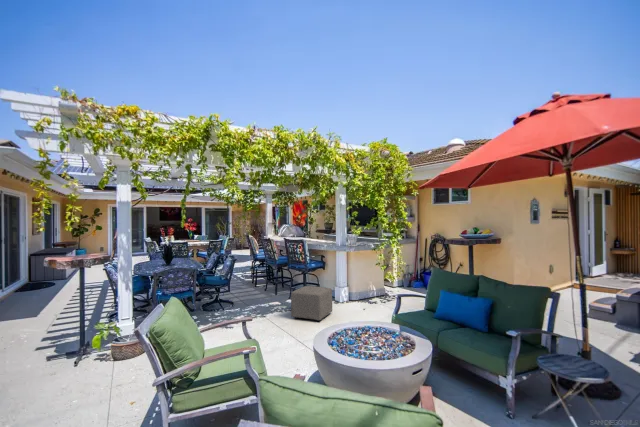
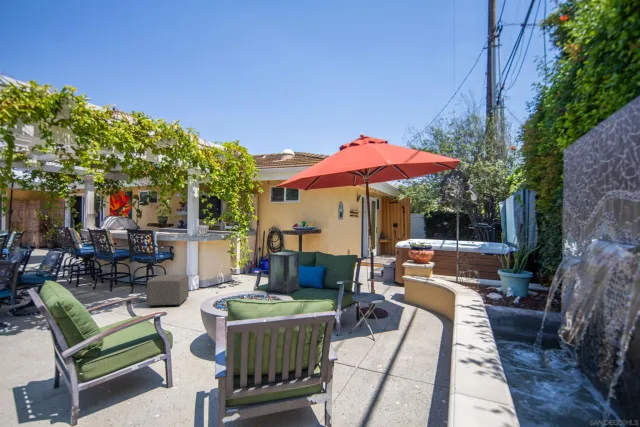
storage box: none [400,276,443,334] -> present [268,252,299,293]

